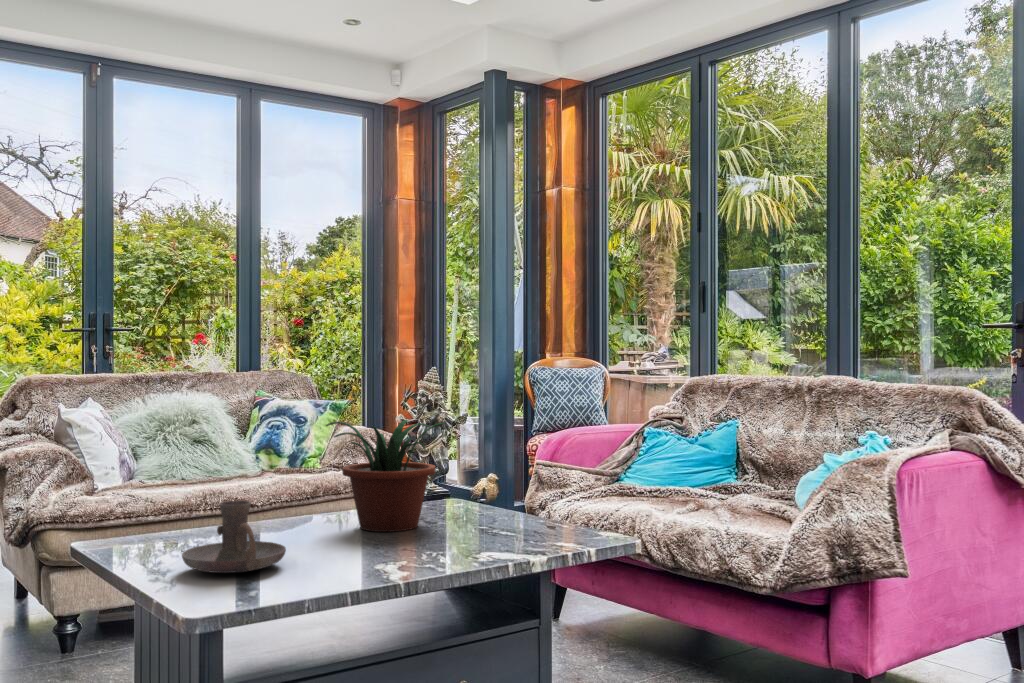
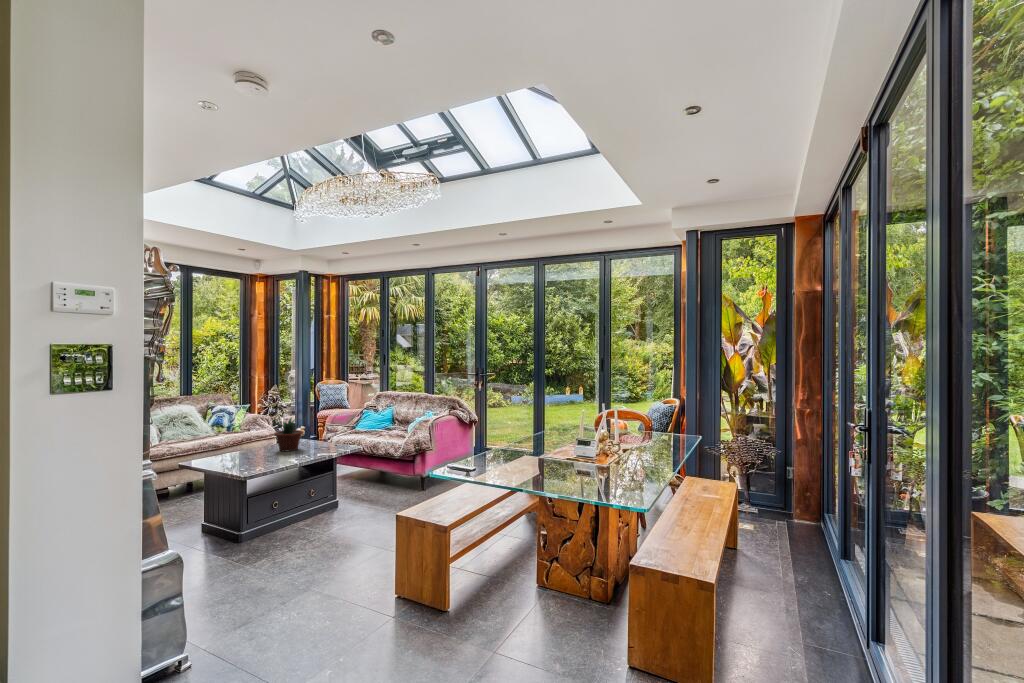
candle holder: present [182,501,286,573] -> none [240,446,269,465]

